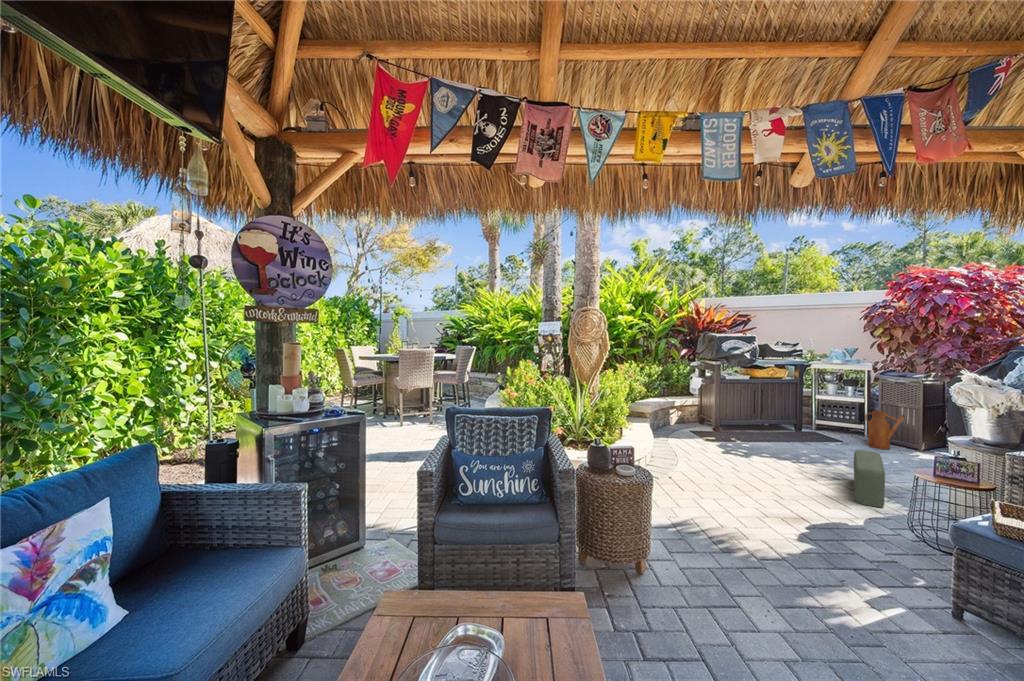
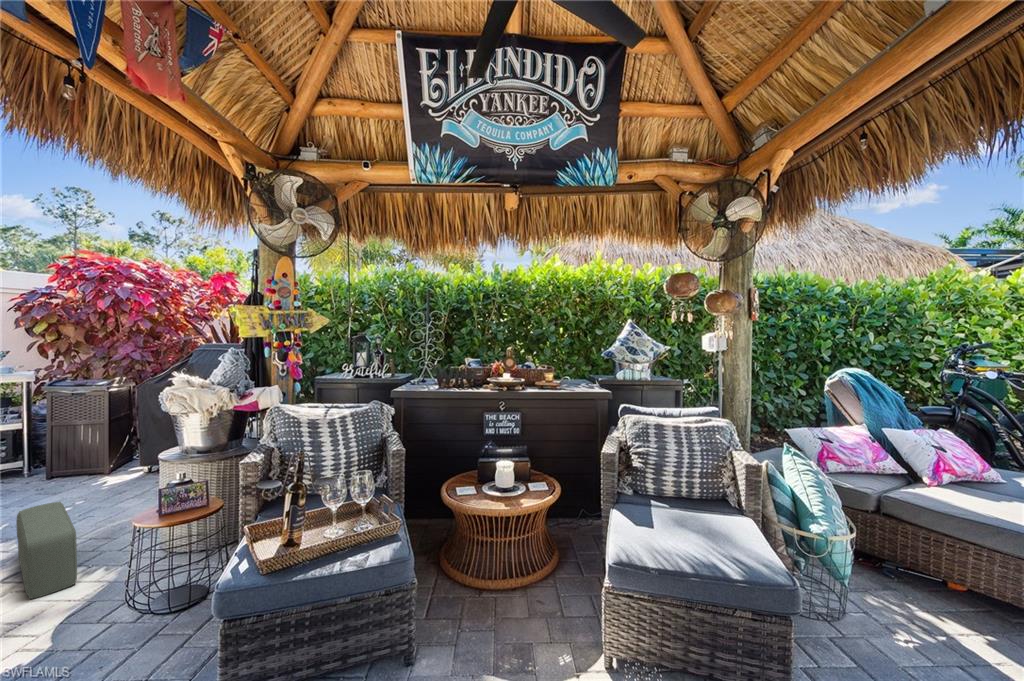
watering can: present [865,411,904,450] -> none [25,434,86,489]

